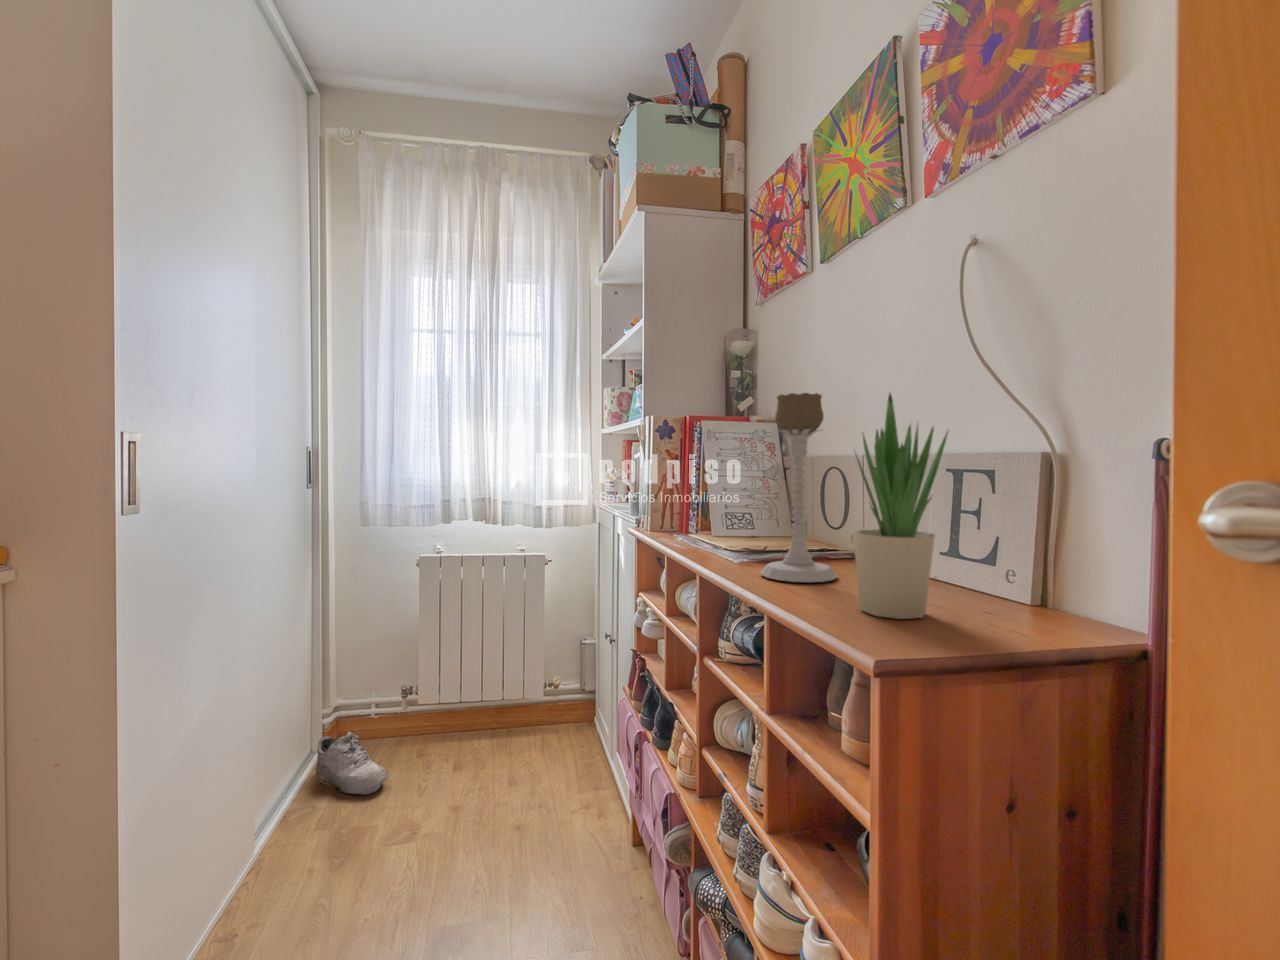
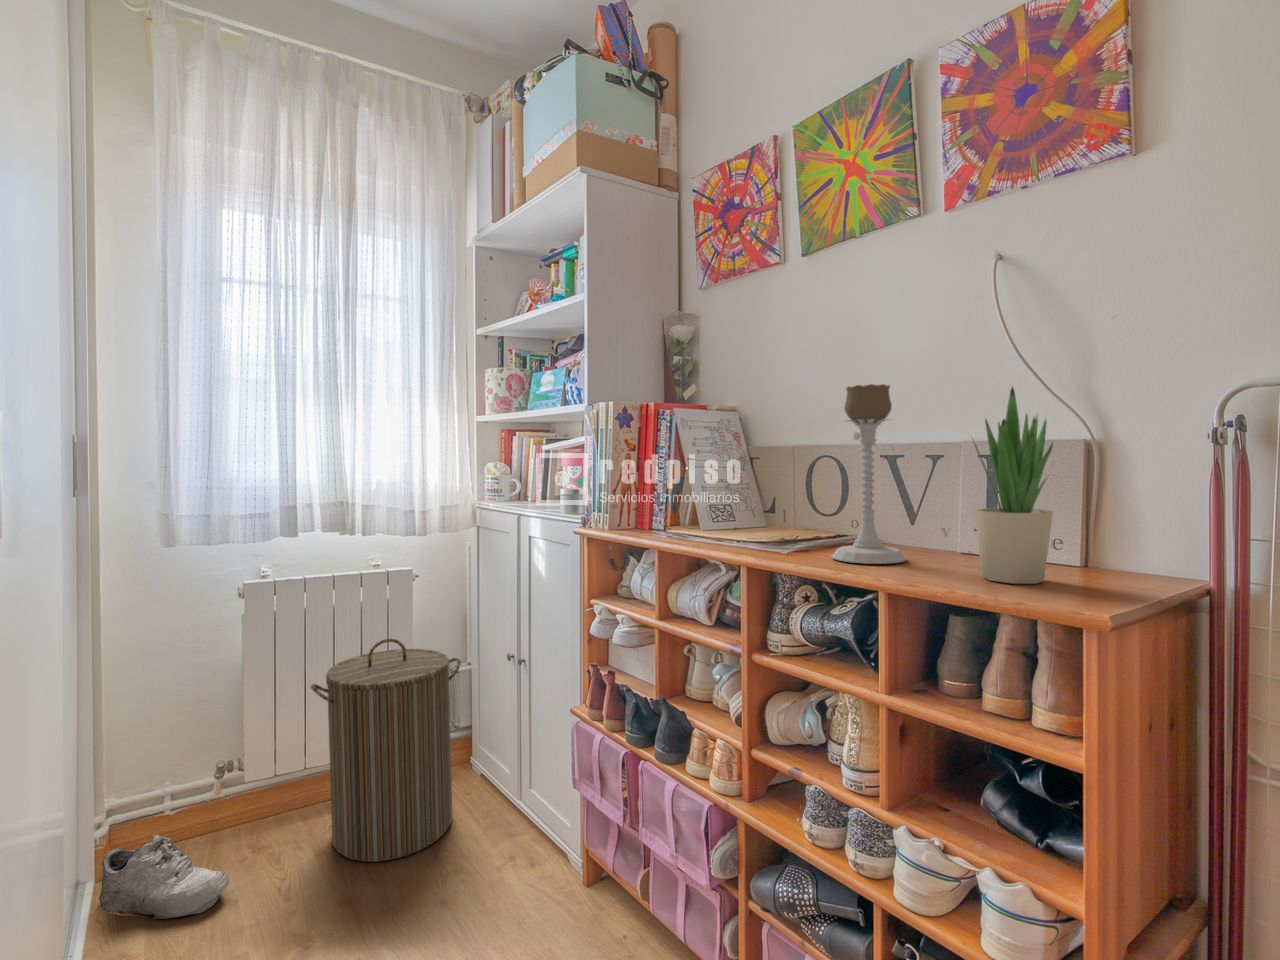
laundry hamper: none [453,610,571,789] -> present [311,639,461,862]

